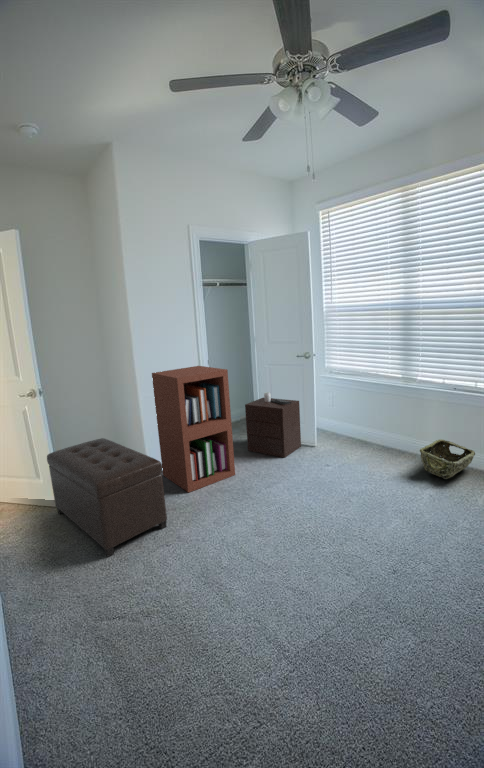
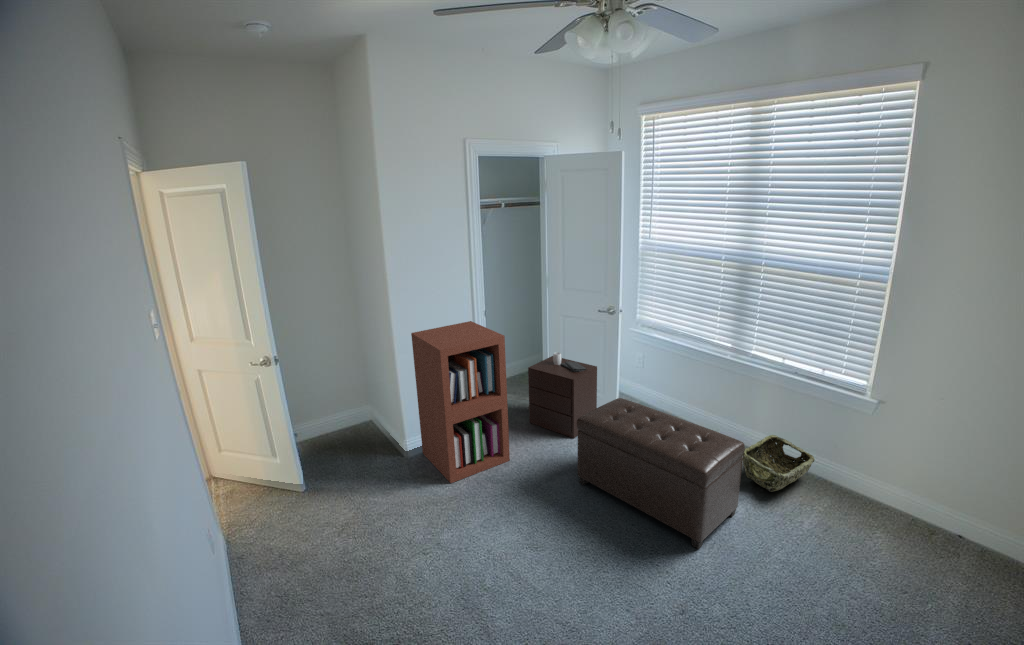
ottoman: present [47,438,167,557] -> present [577,398,745,549]

